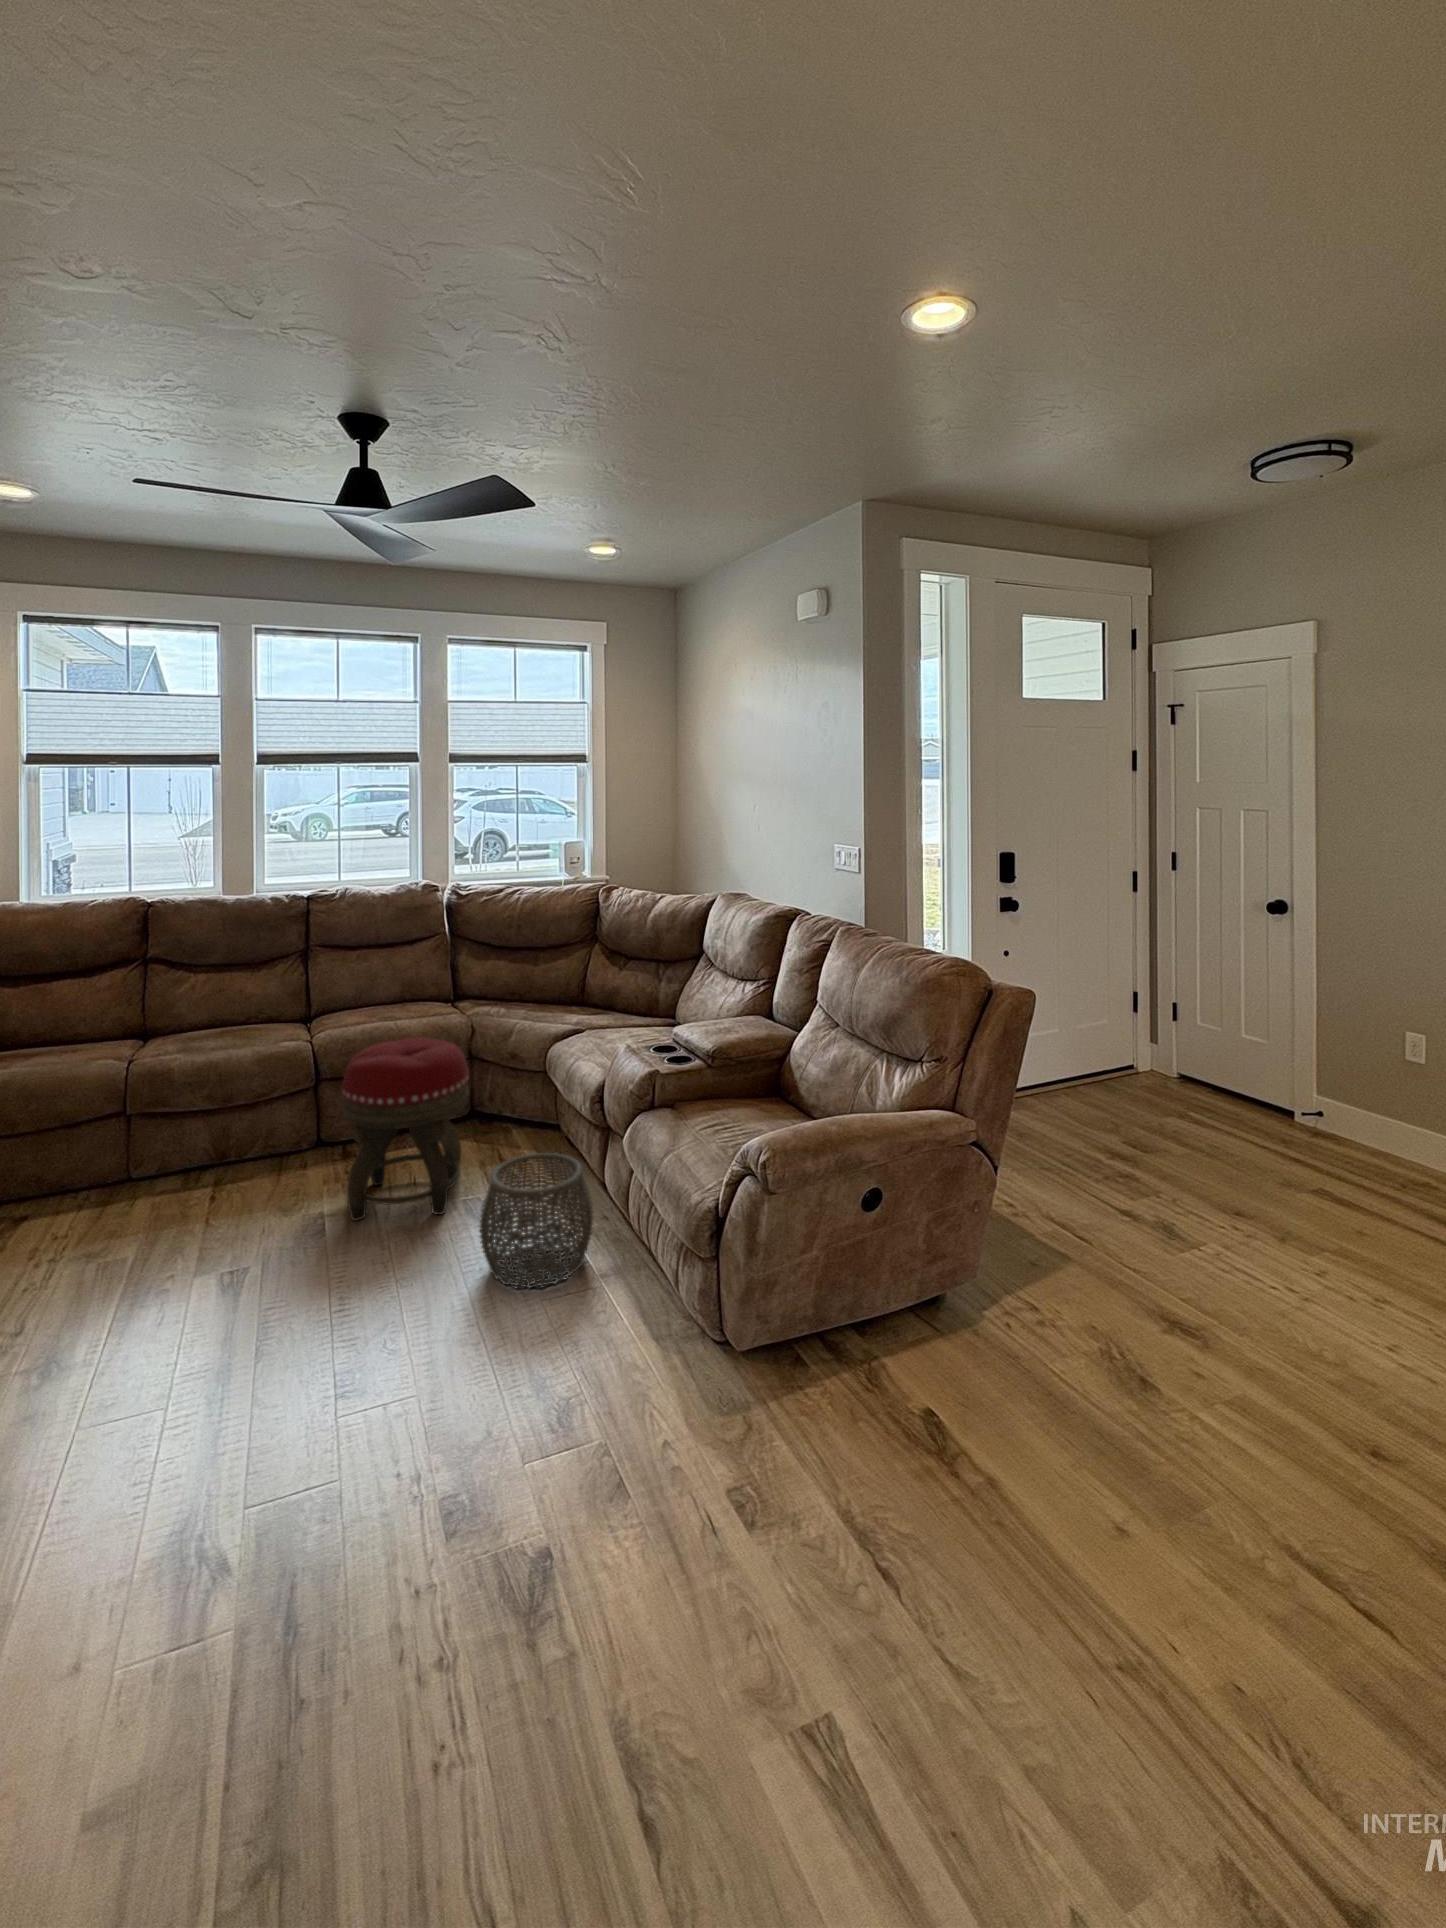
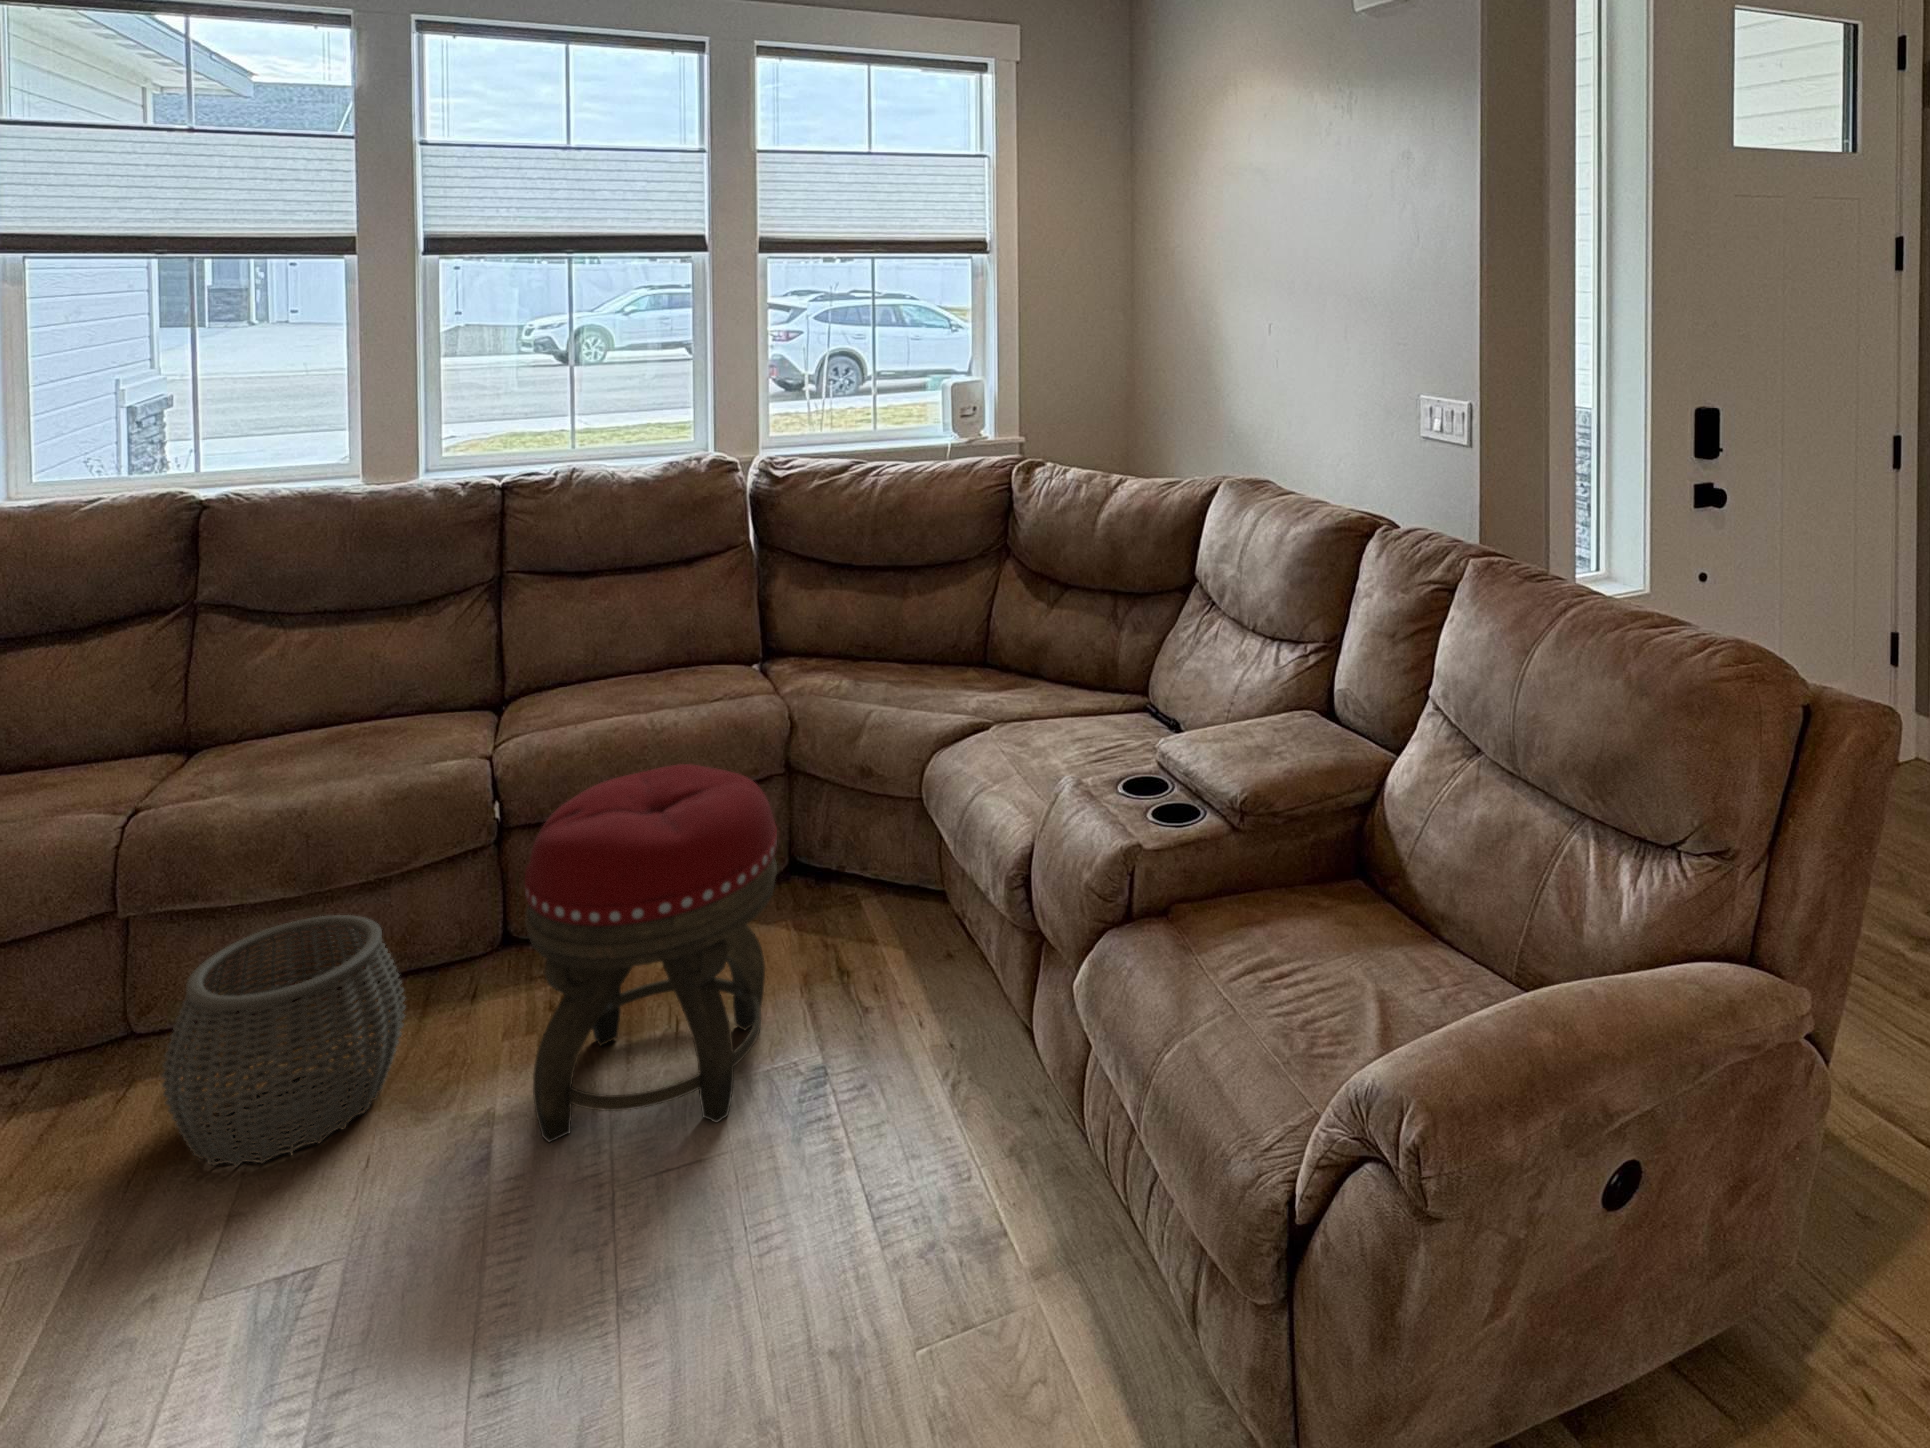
woven basket: present [480,1153,594,1289] -> present [162,915,406,1167]

